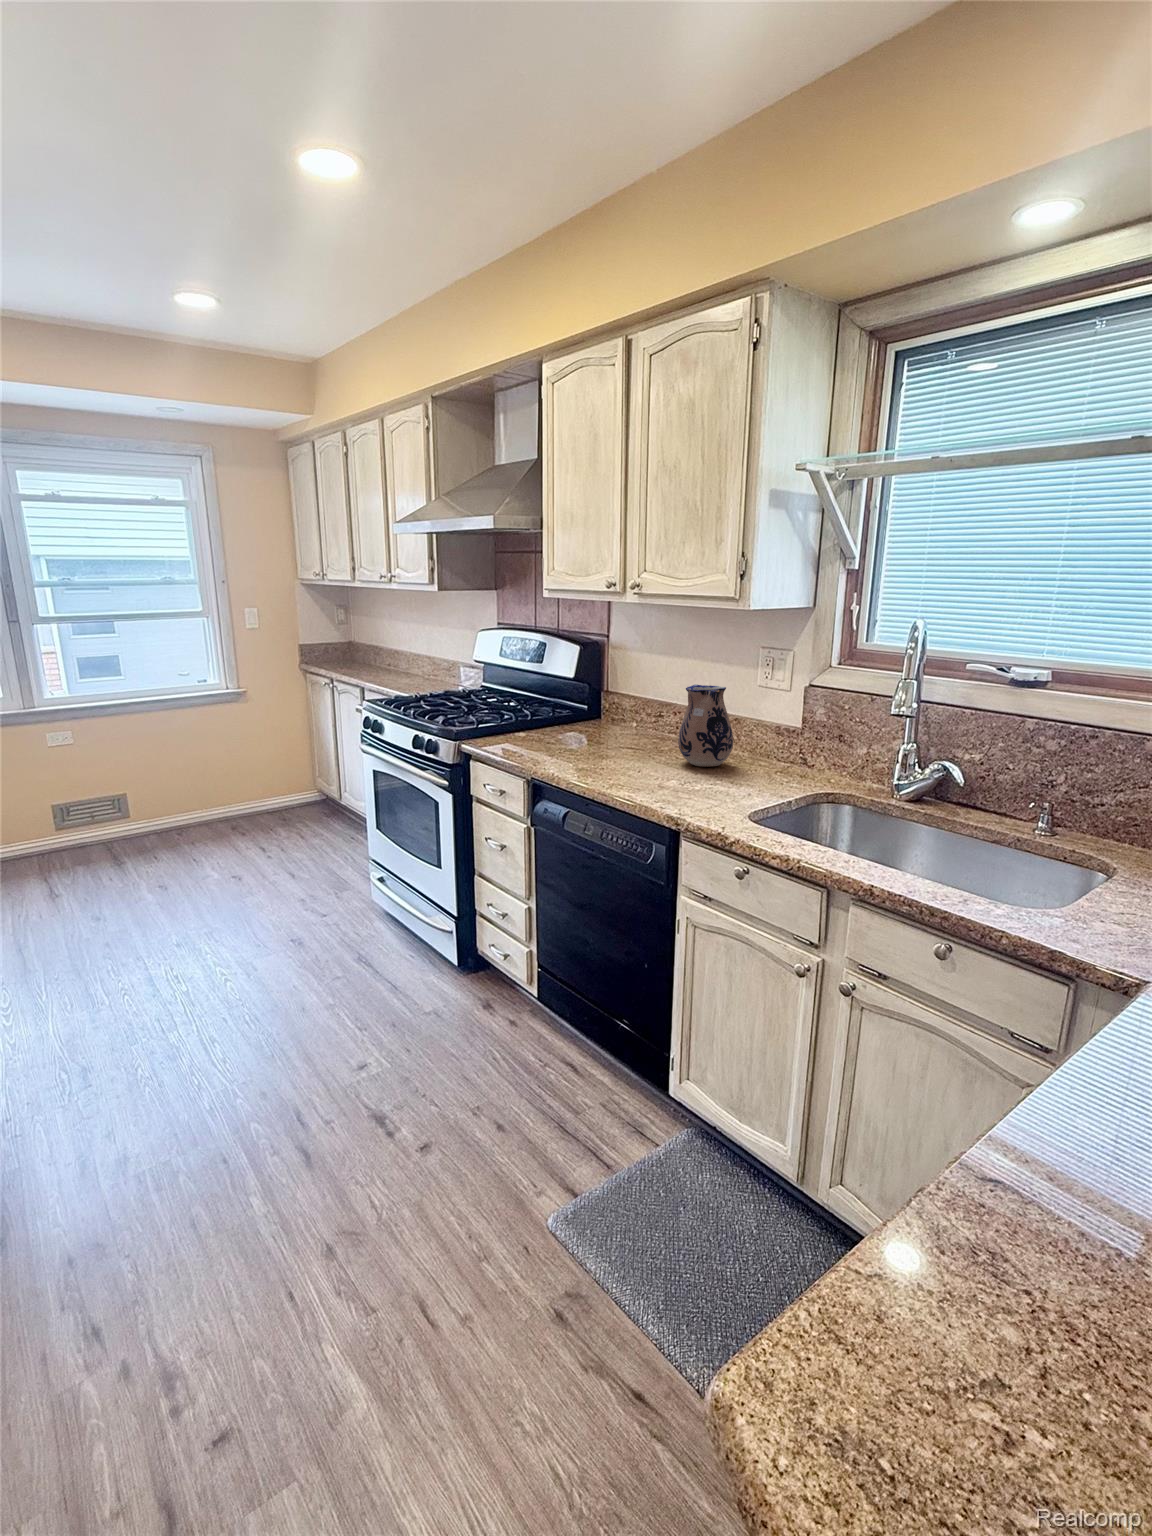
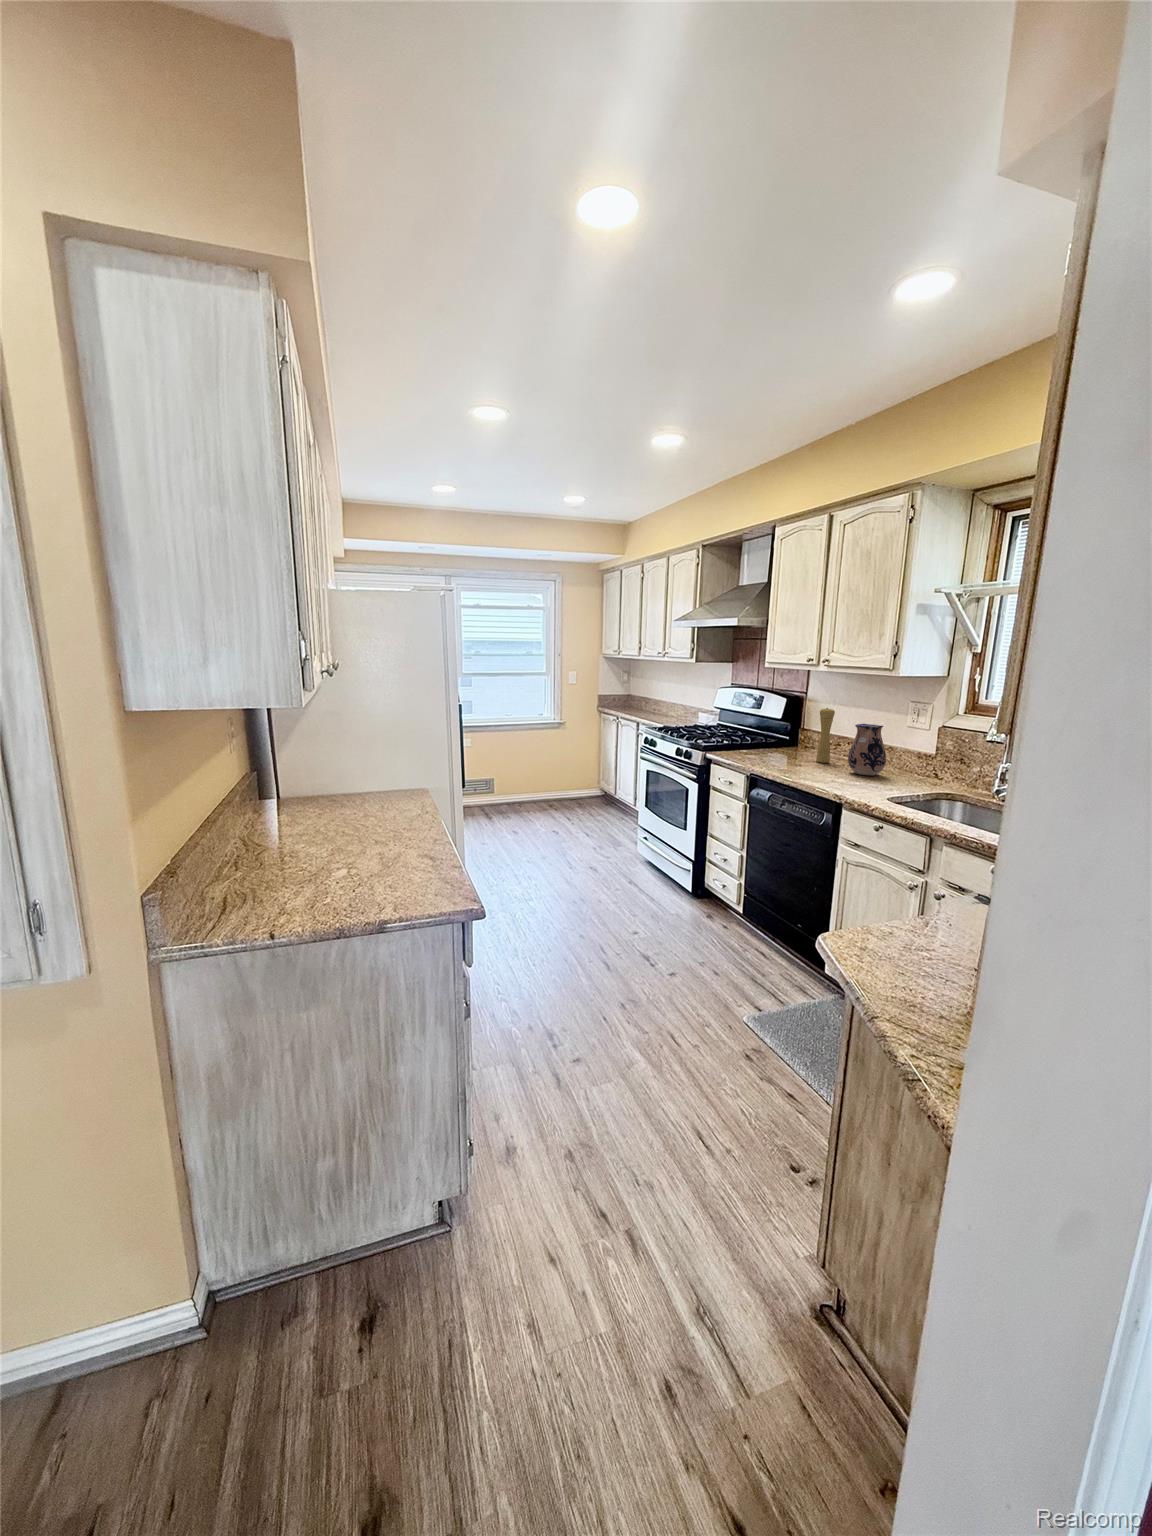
pepper mill: none [630,660,653,747] -> present [816,708,835,763]

